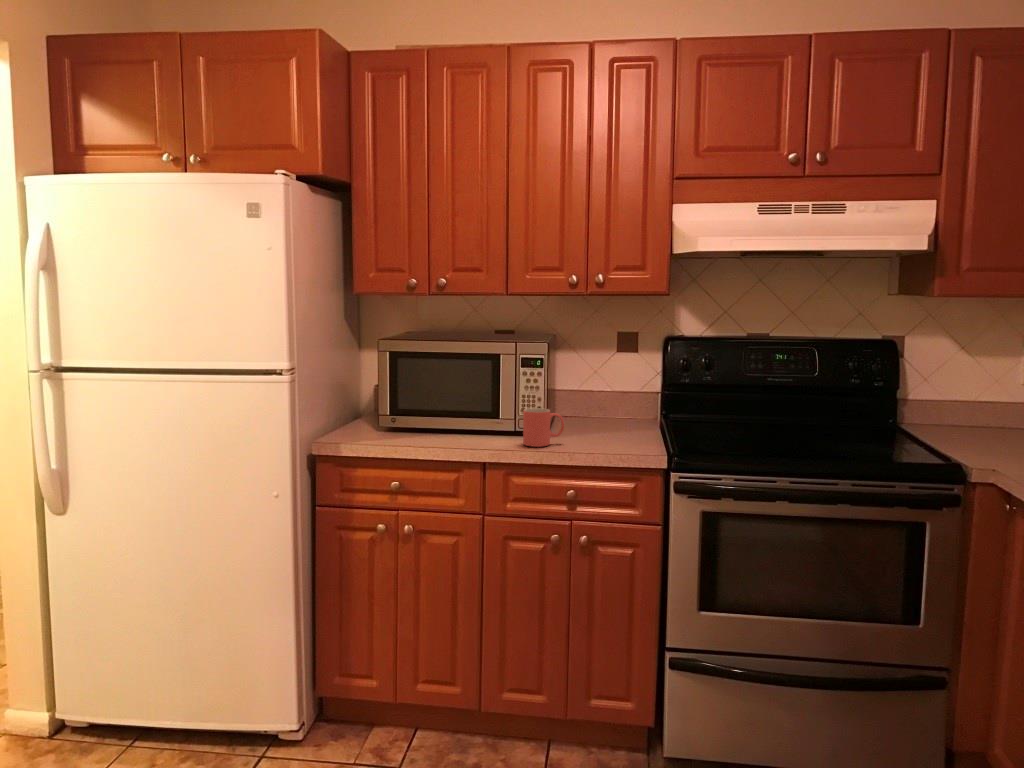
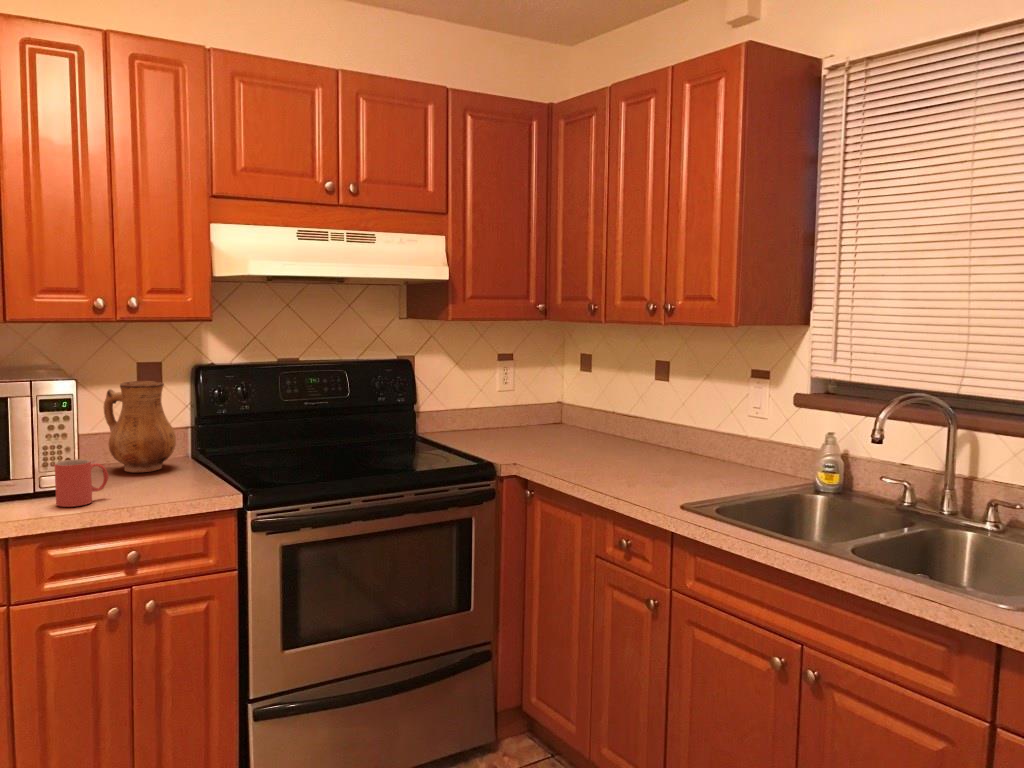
ceramic pitcher: none [584,347,639,427] -> present [104,381,176,472]

